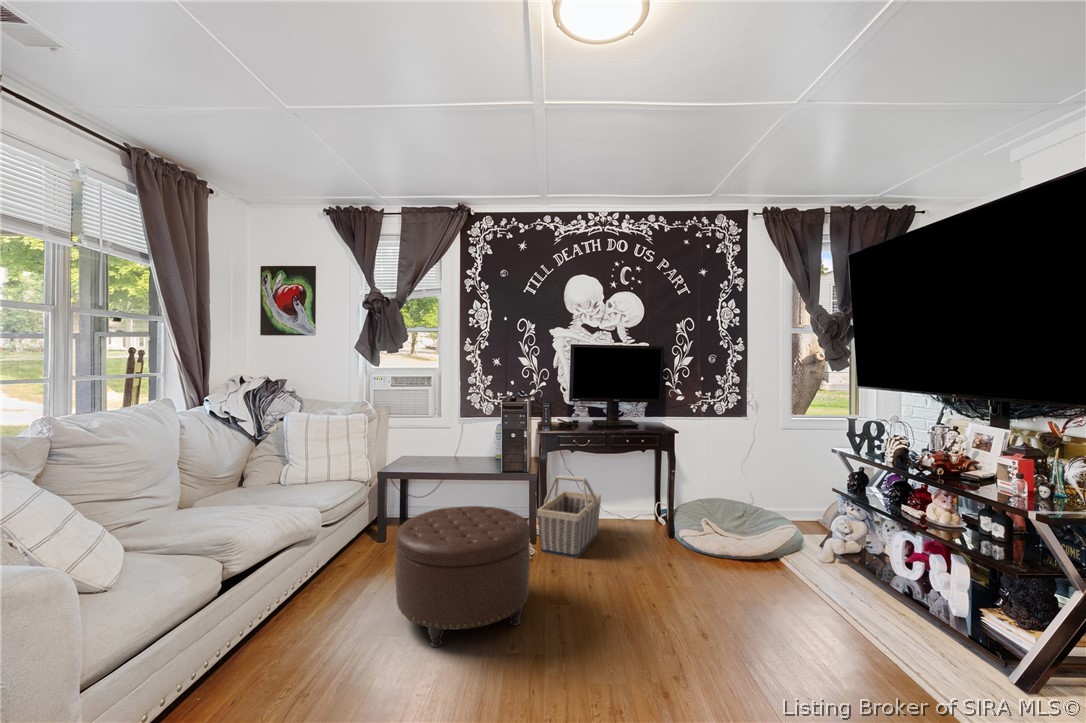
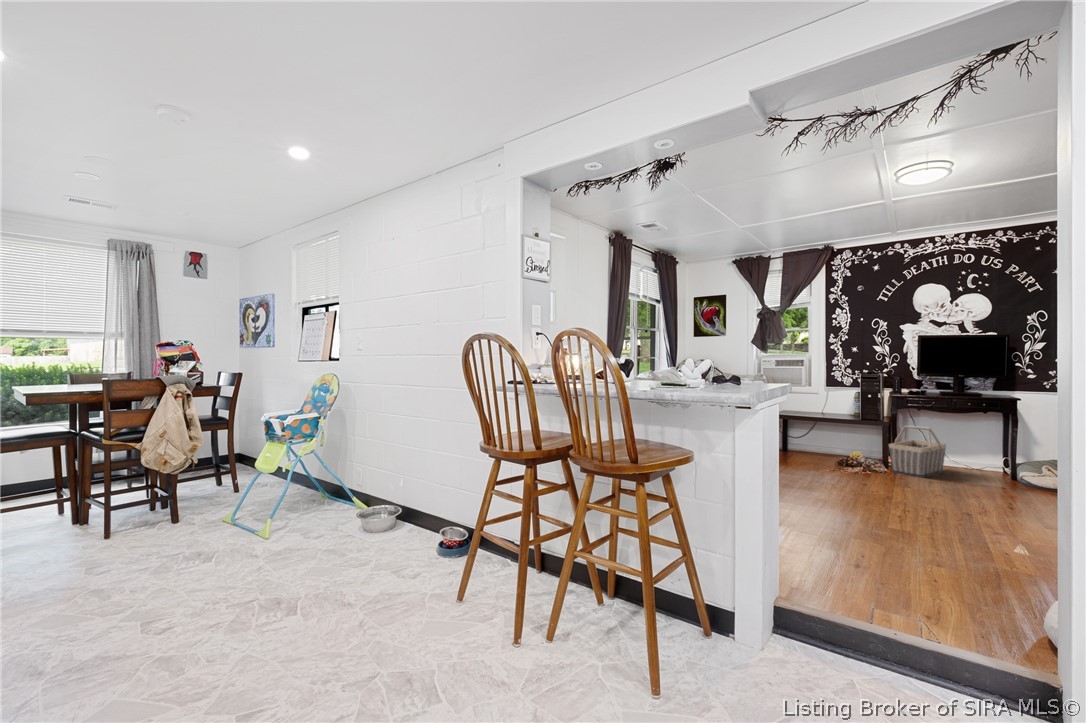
ottoman: present [395,506,530,647] -> none [800,429,883,490]

